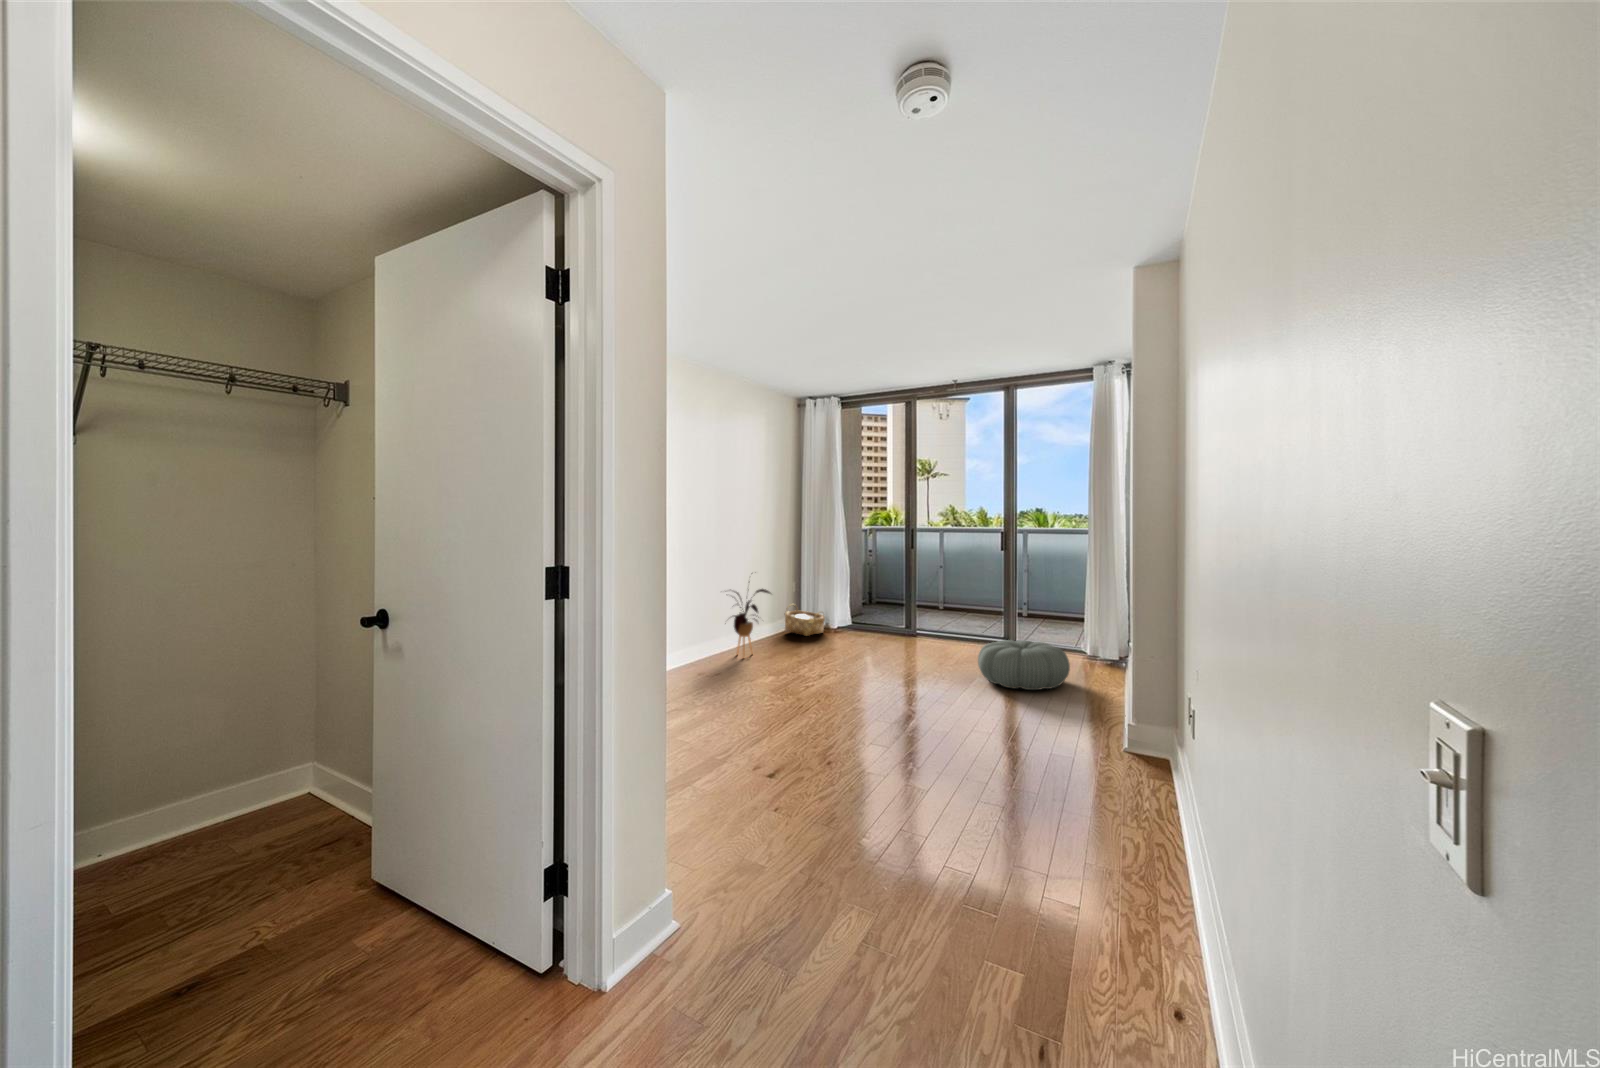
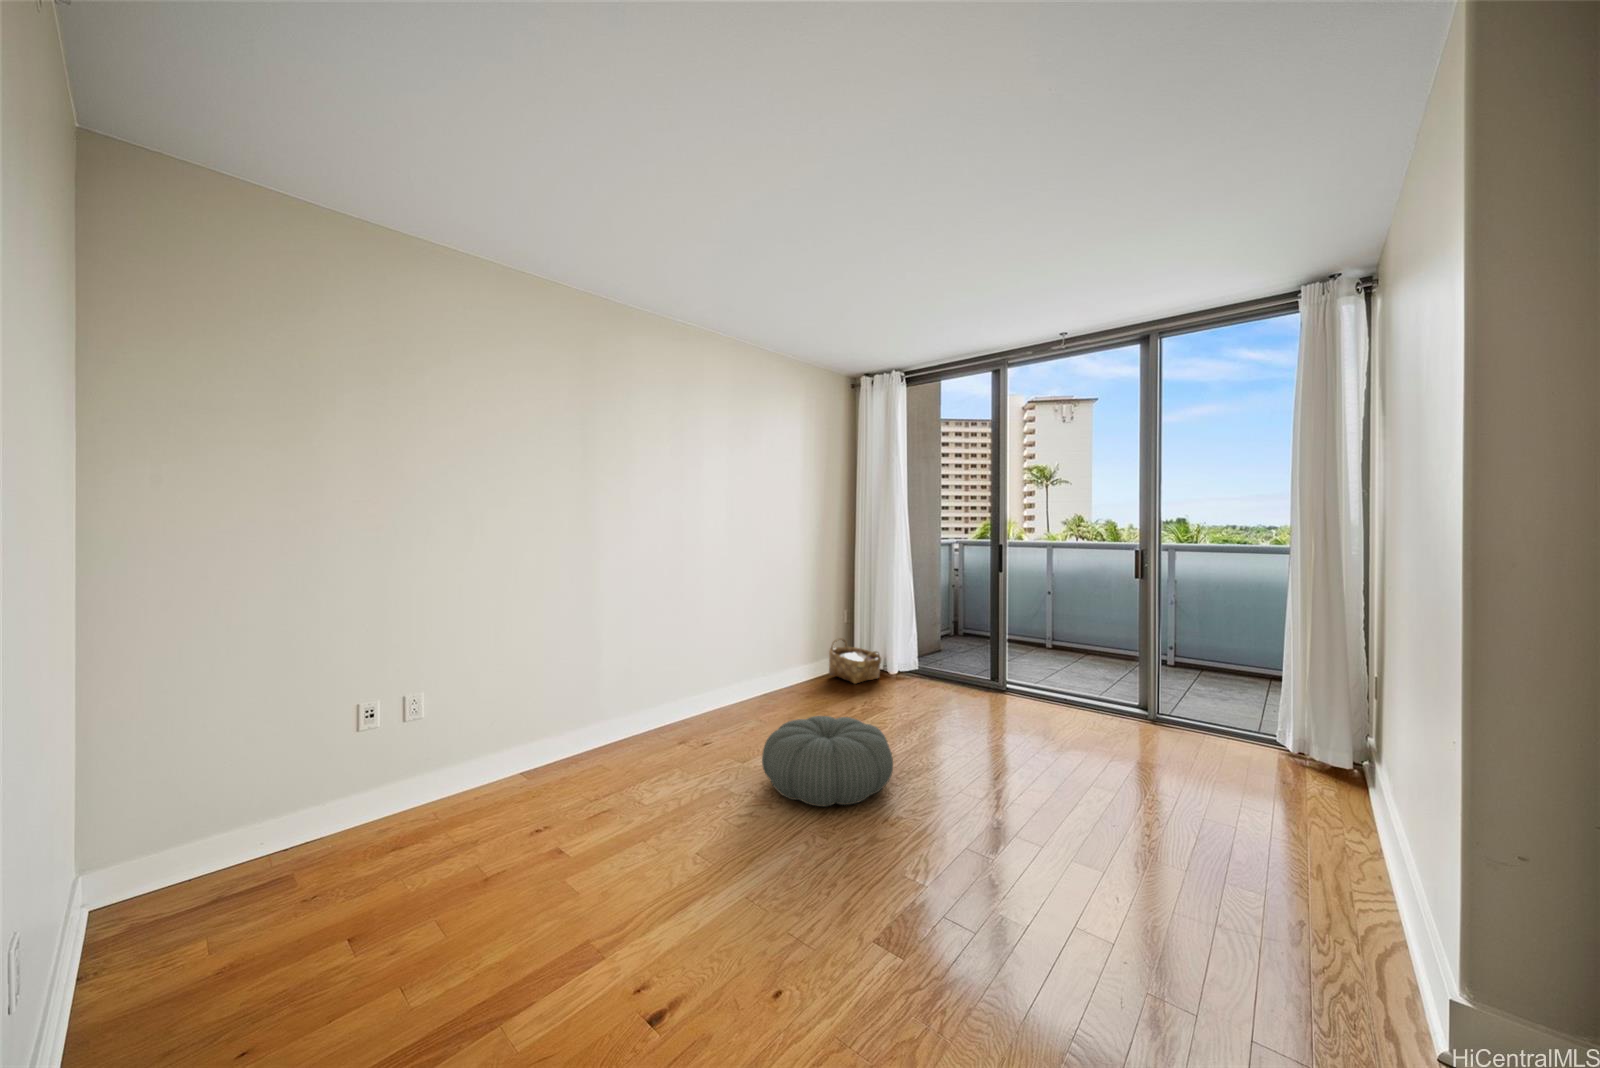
house plant: present [732,589,771,656] -> none [725,603,797,720]
pouf: present [978,640,1070,690] -> present [762,716,893,806]

